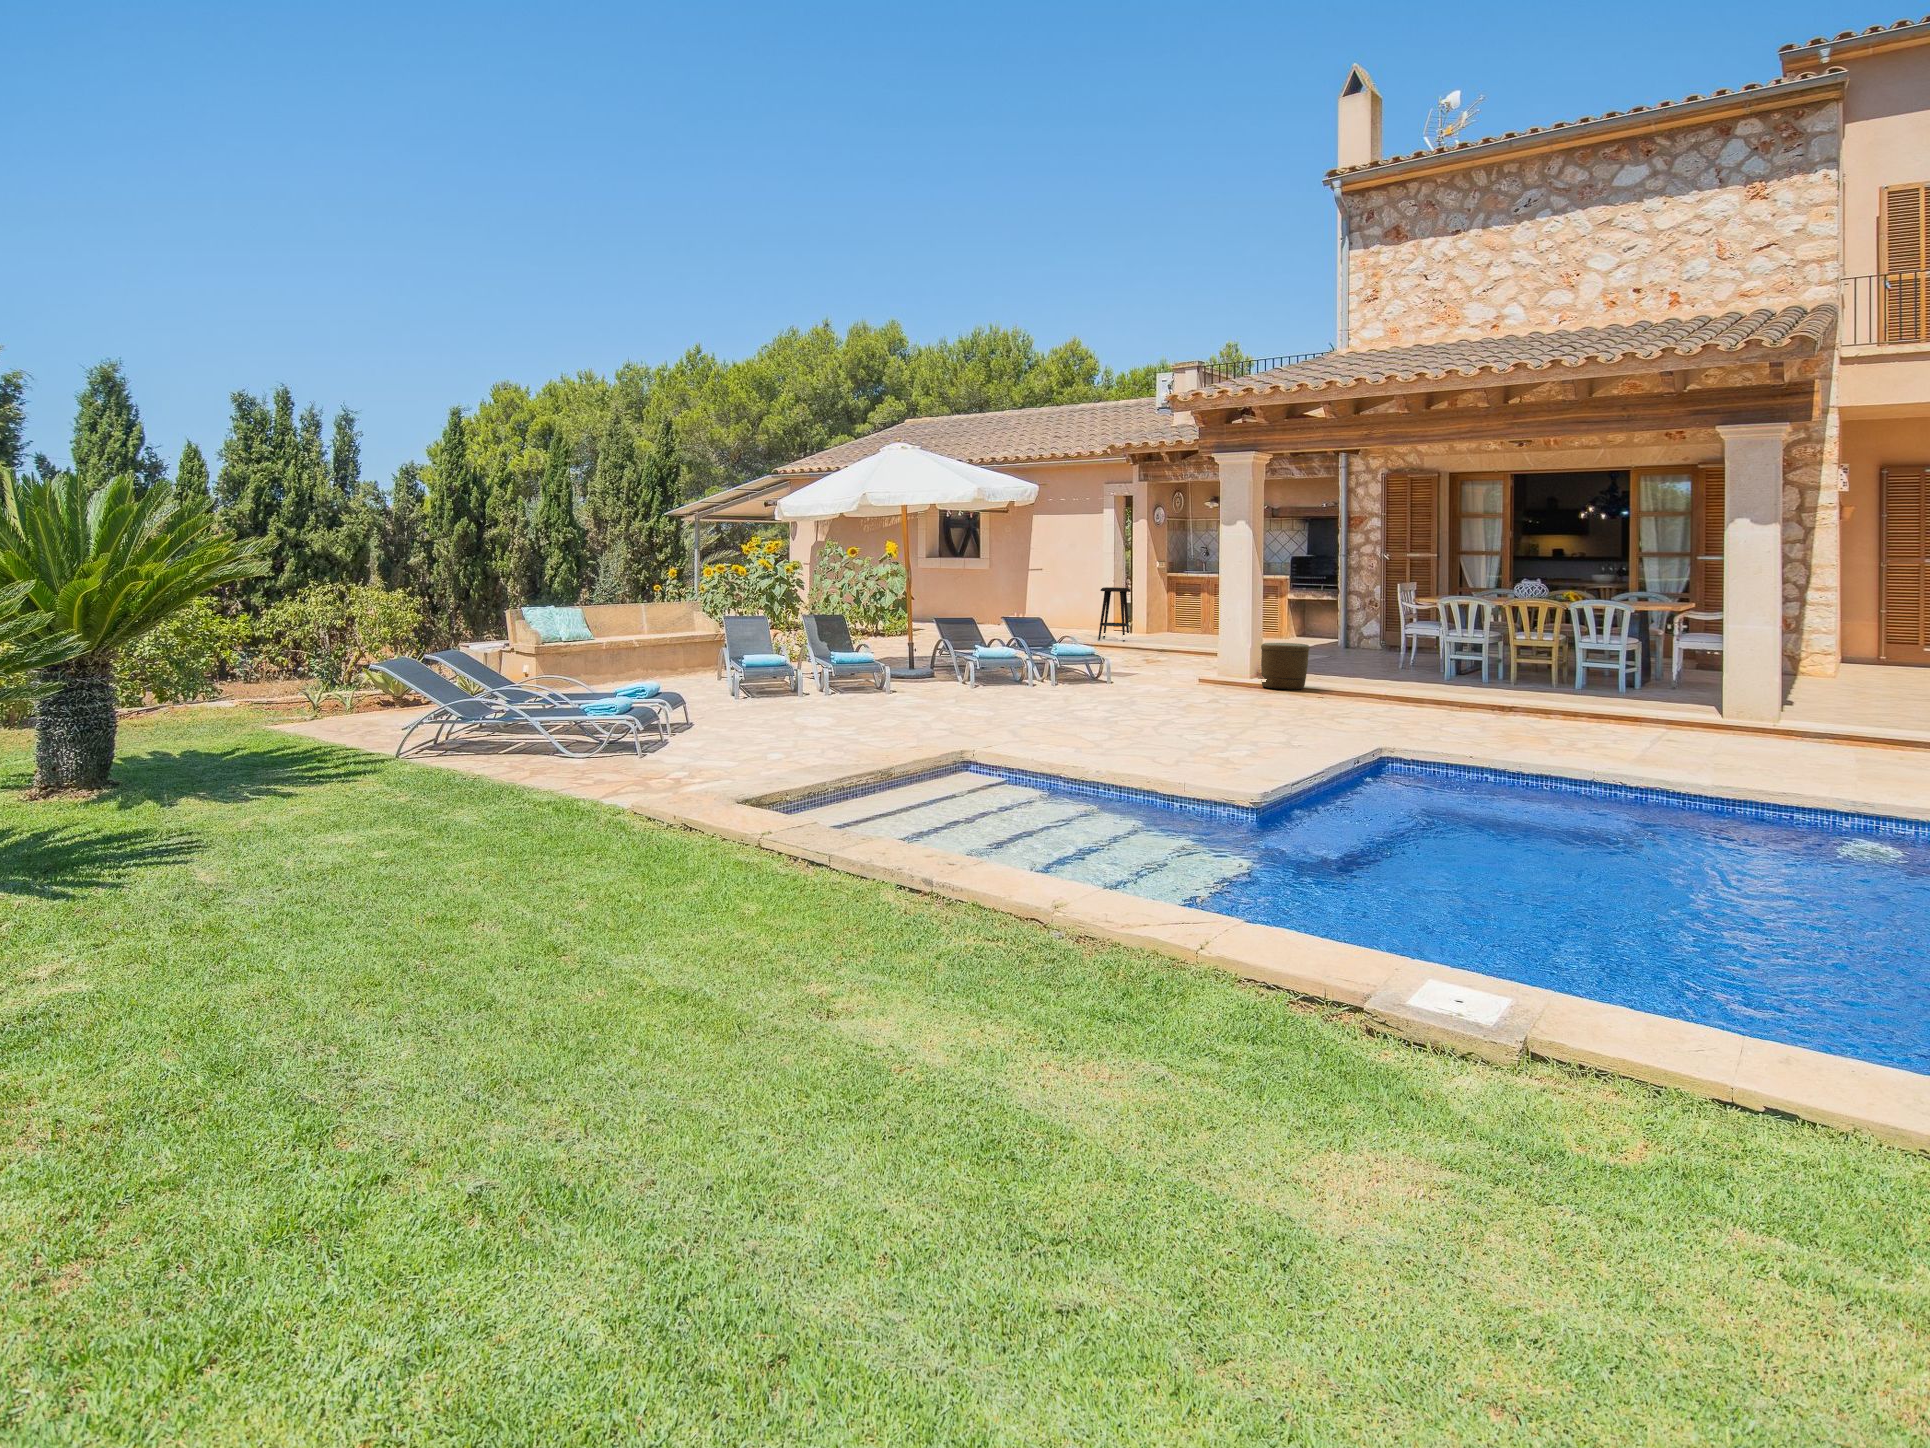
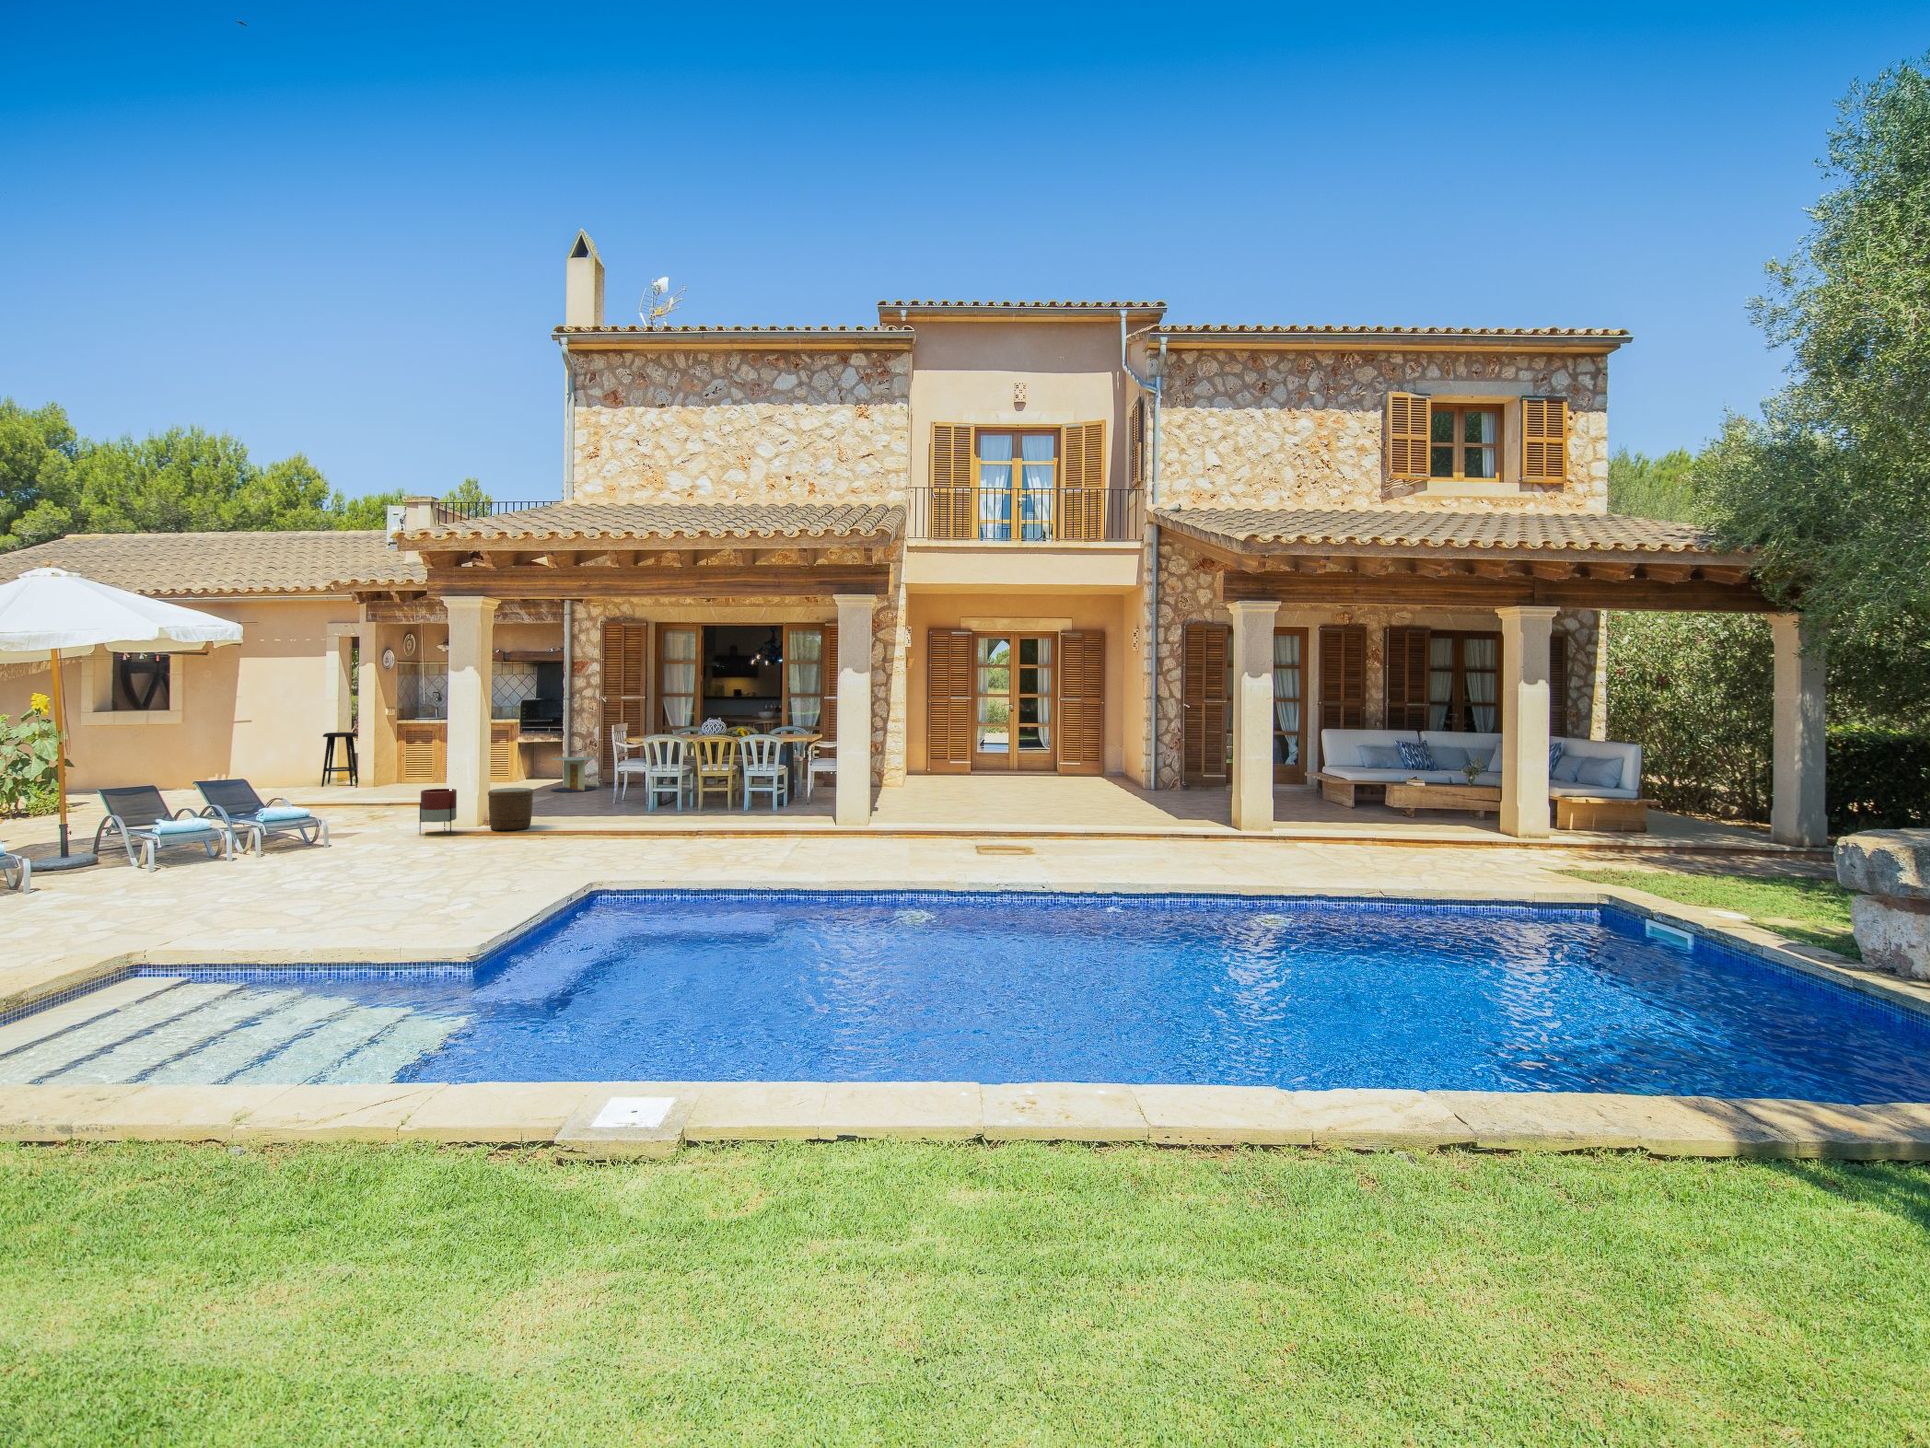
side table: none [1321,621,1375,660] -> present [551,757,596,792]
planter: none [1192,638,1229,688] -> present [420,789,457,834]

